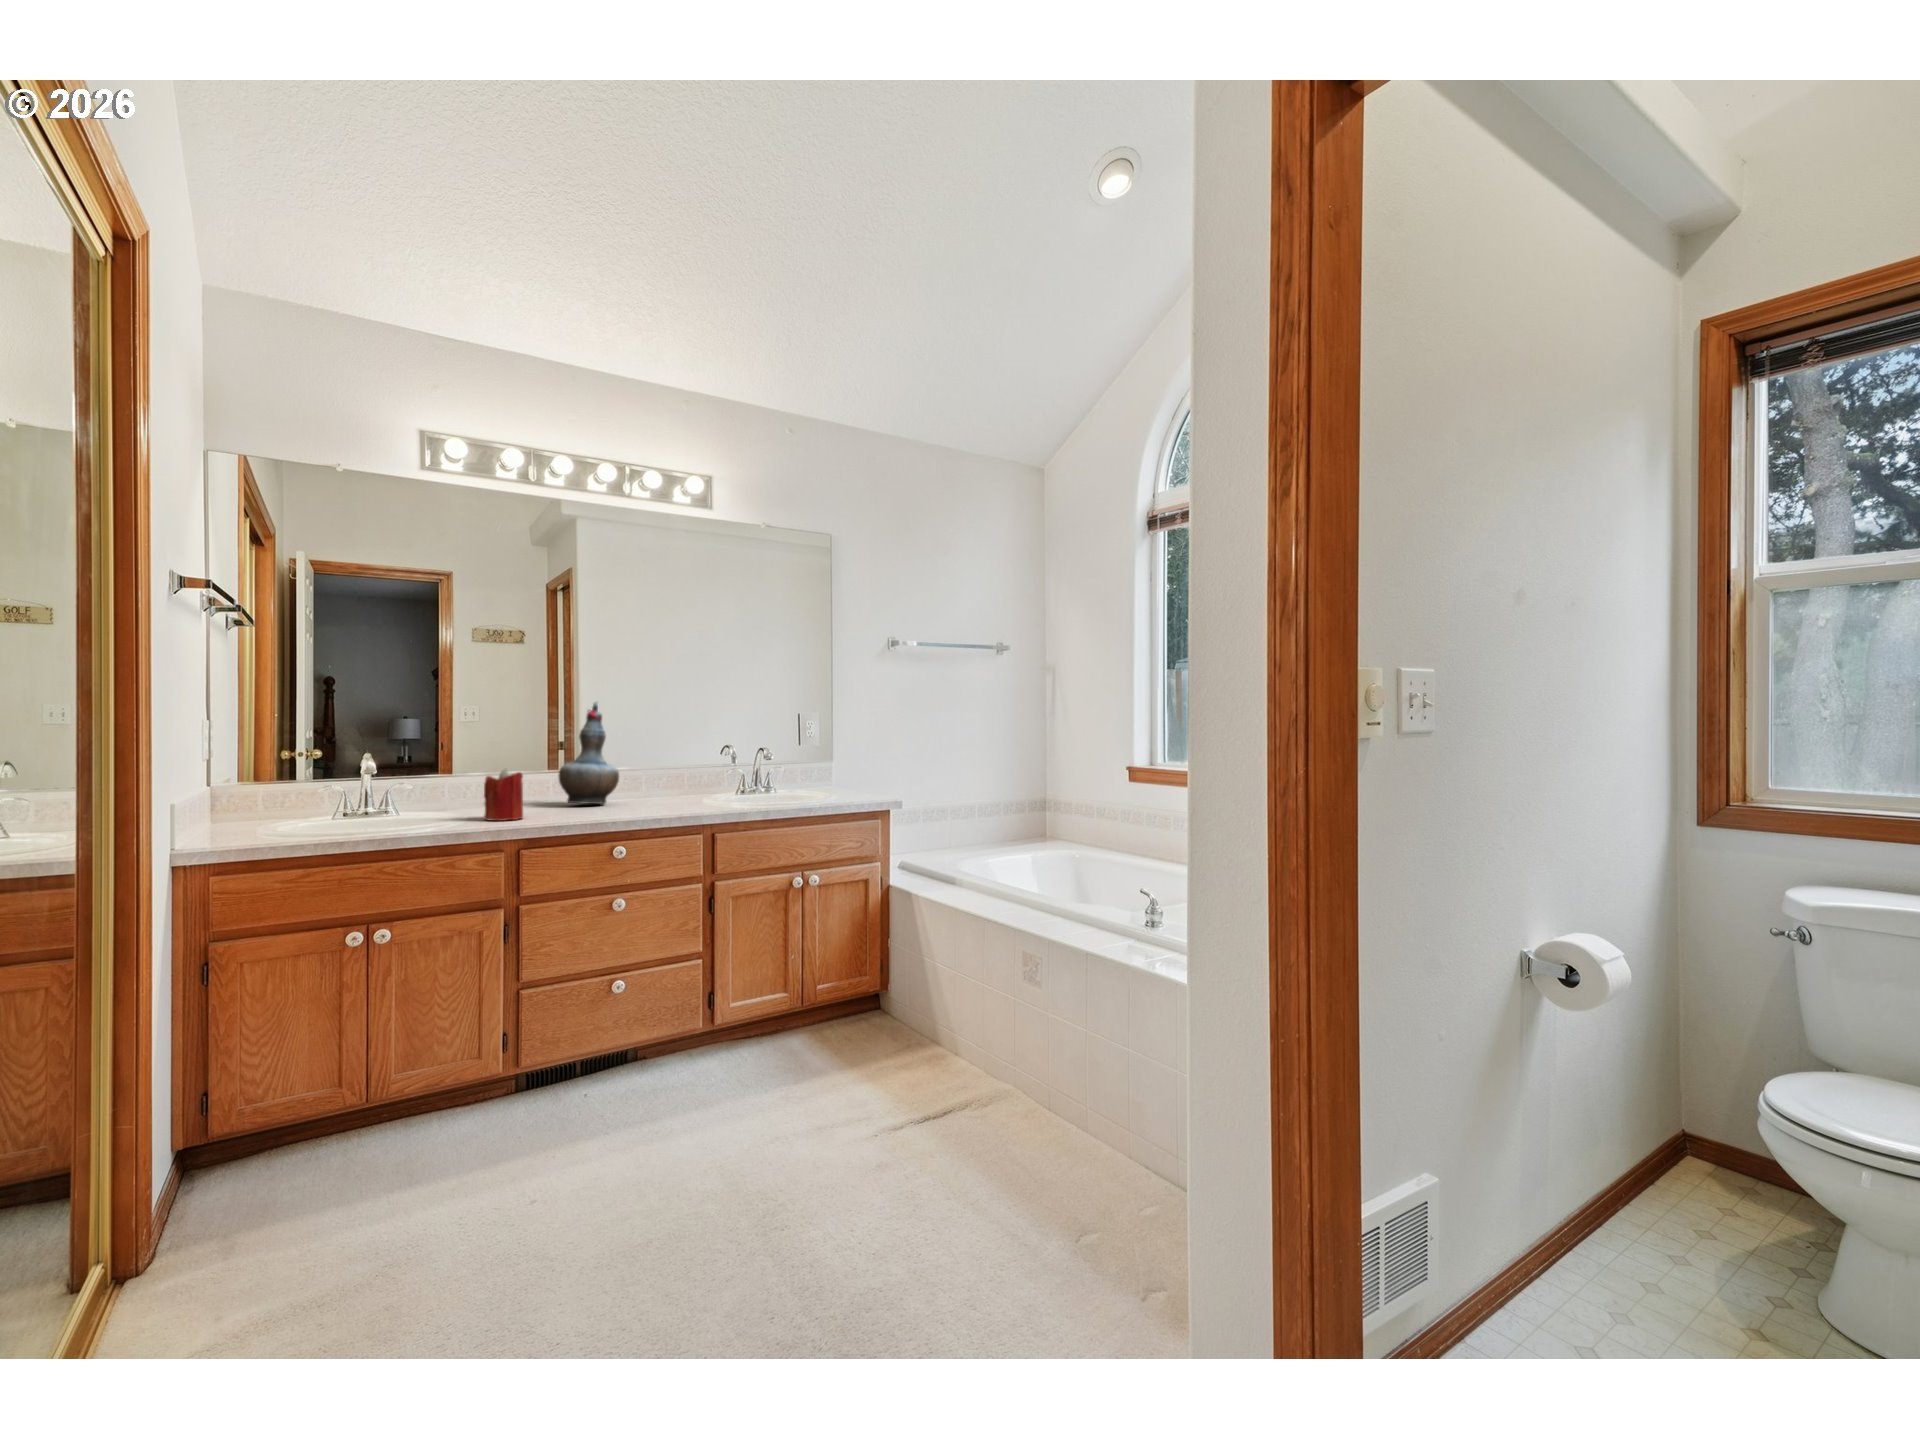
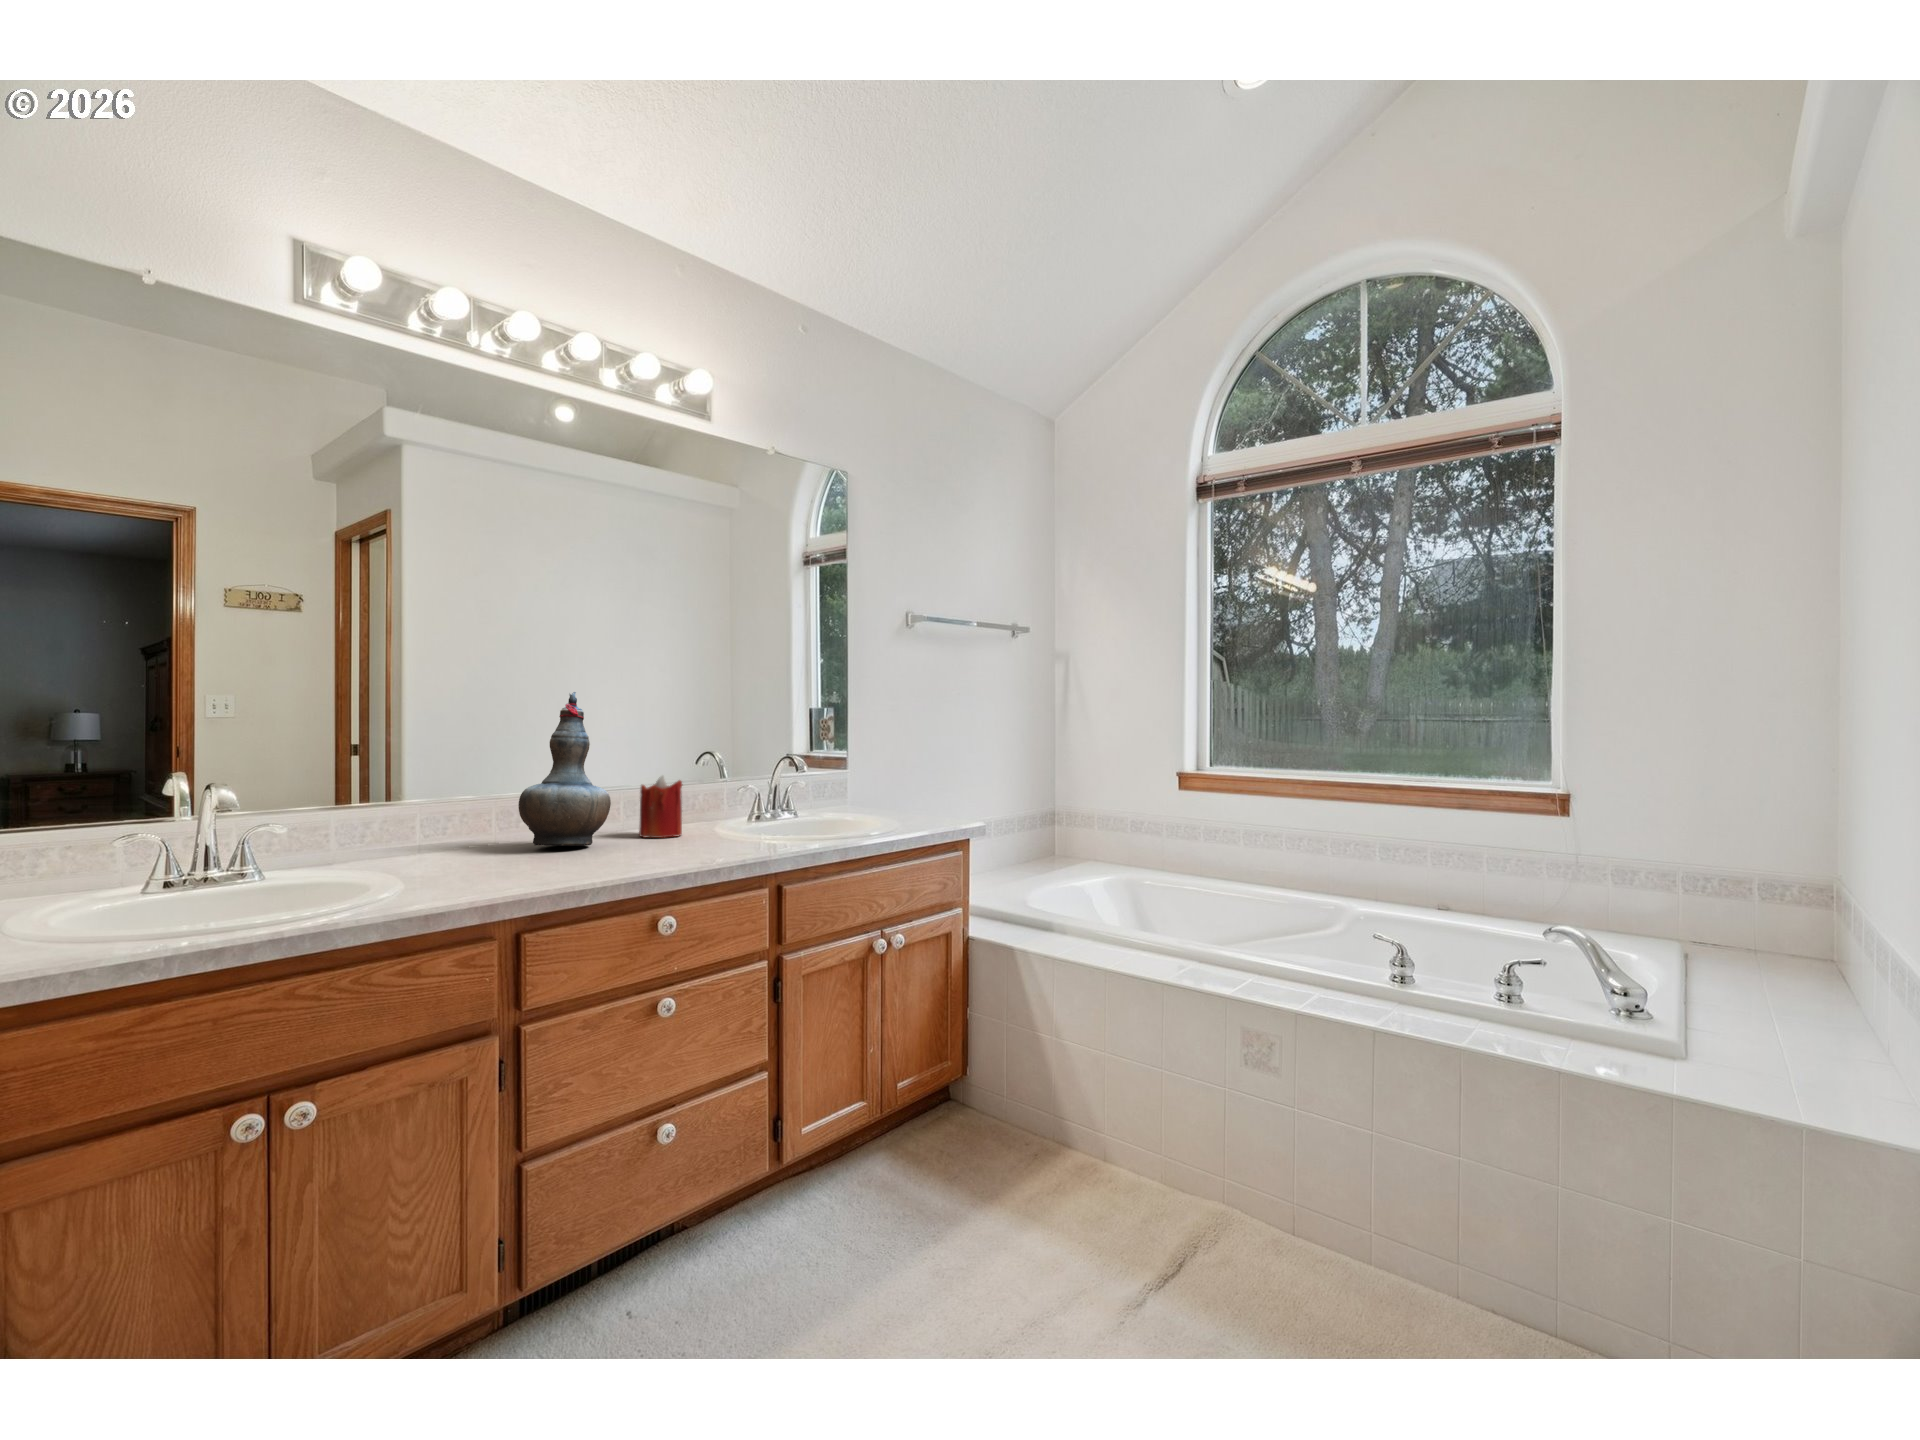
candle: present [484,769,523,821] -> present [639,776,682,838]

